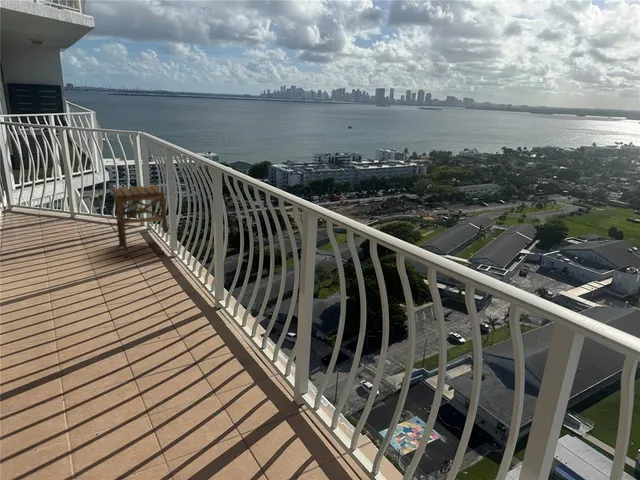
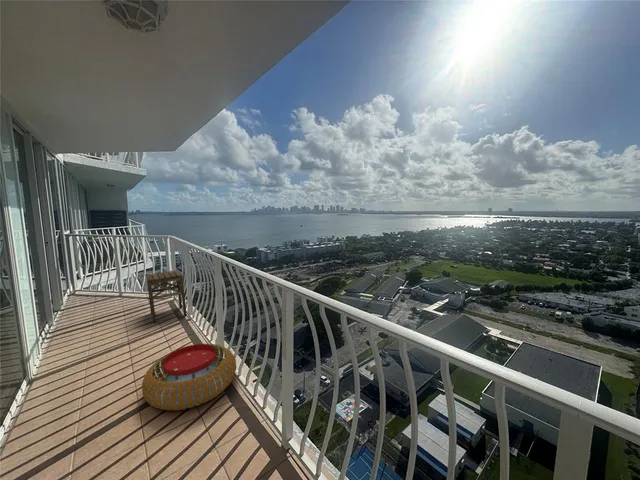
pouf: none [123,283,240,354] -> present [142,344,236,411]

